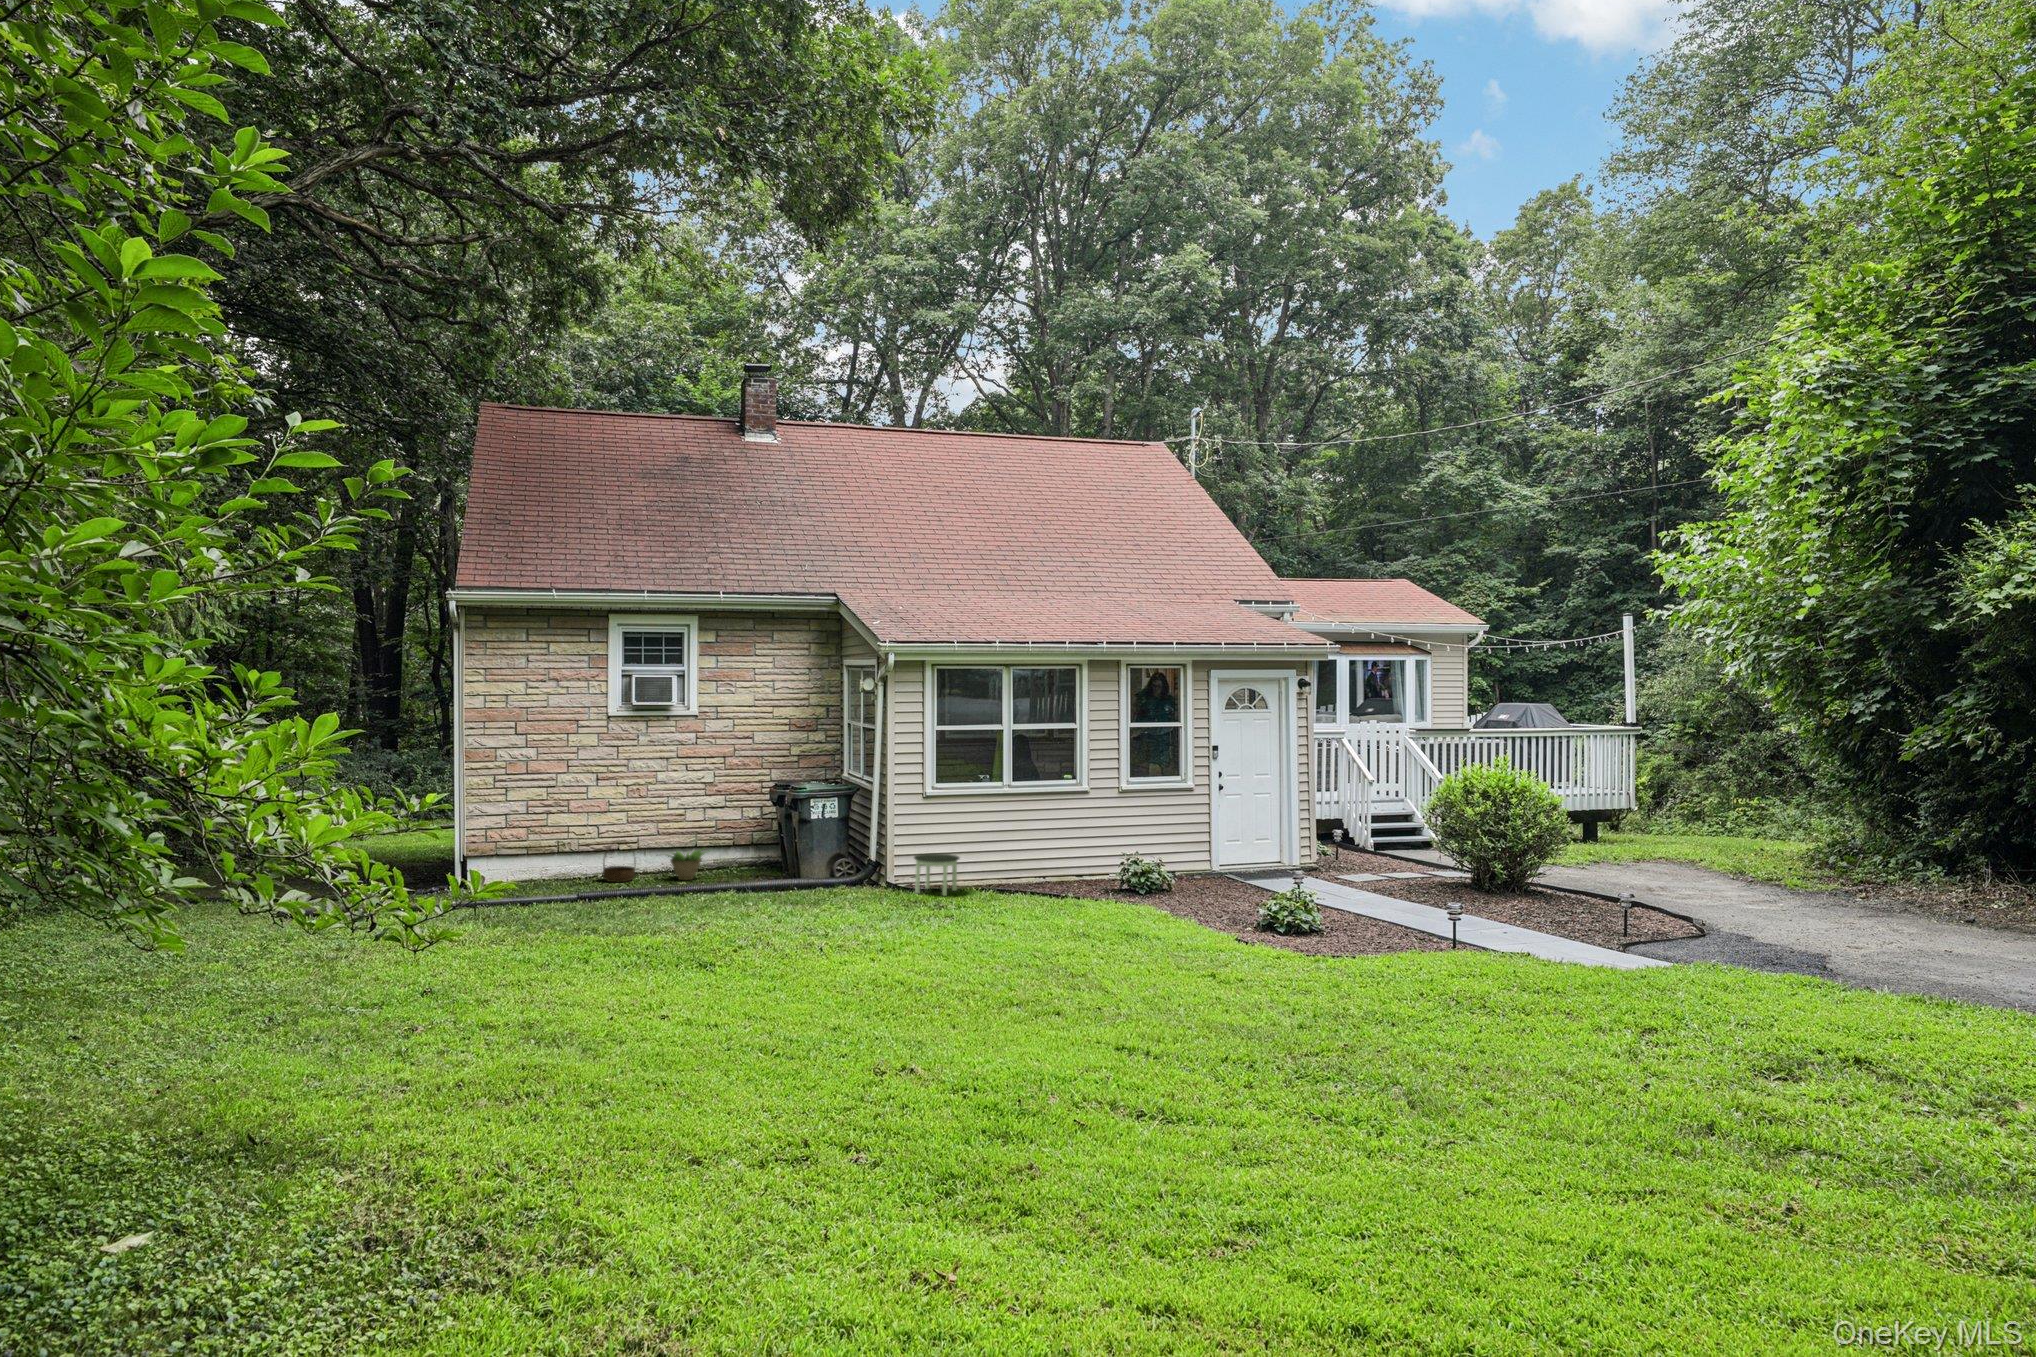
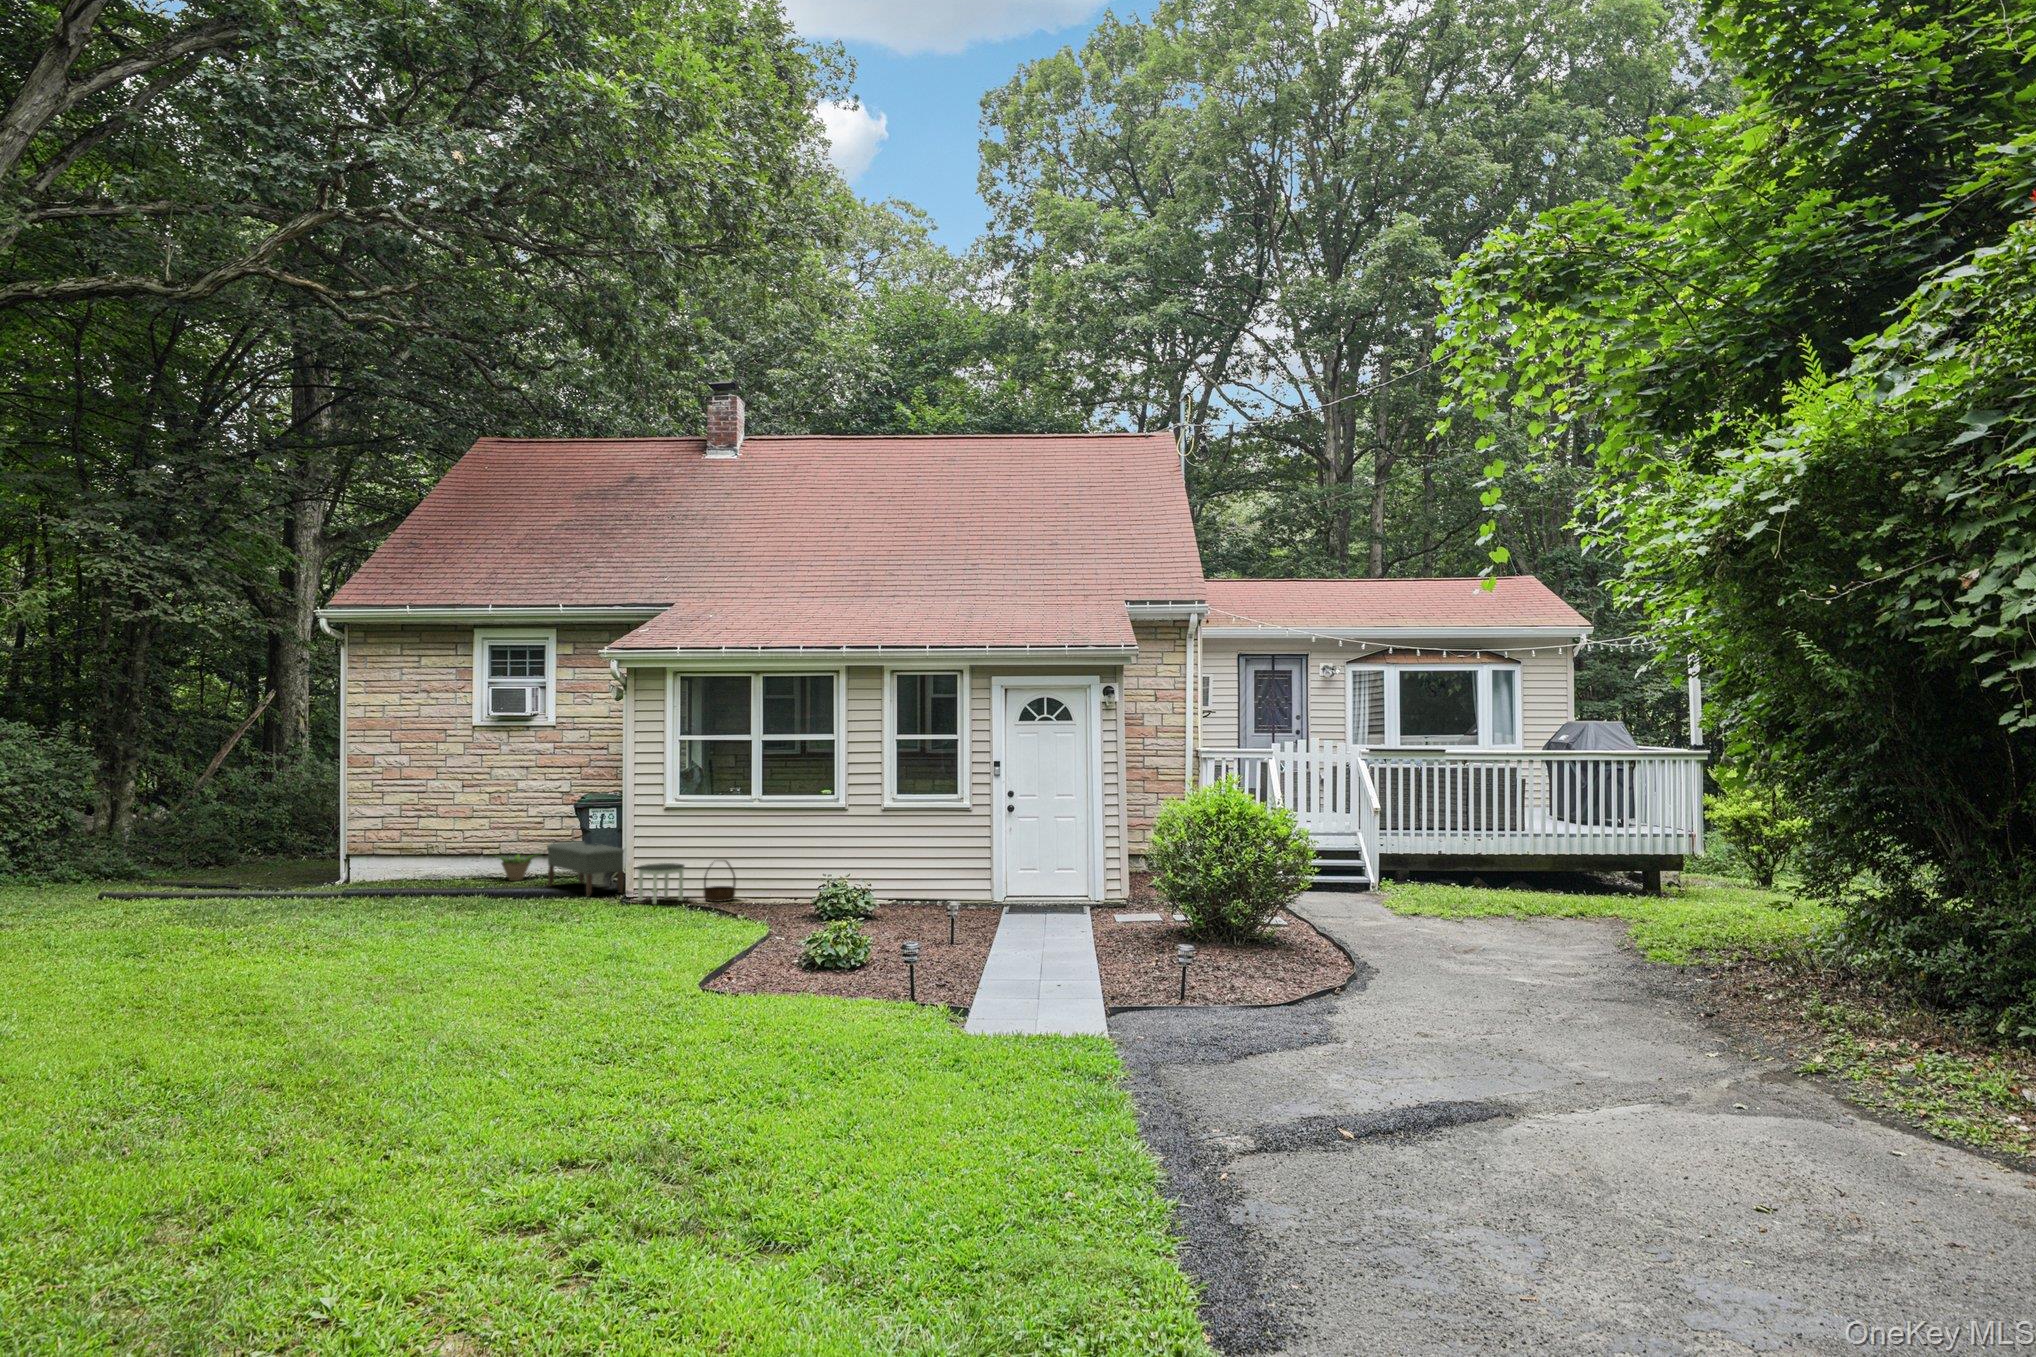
bench: none [754,834,867,892] -> present [547,841,624,896]
basket: present [603,847,635,882] -> present [704,860,736,902]

